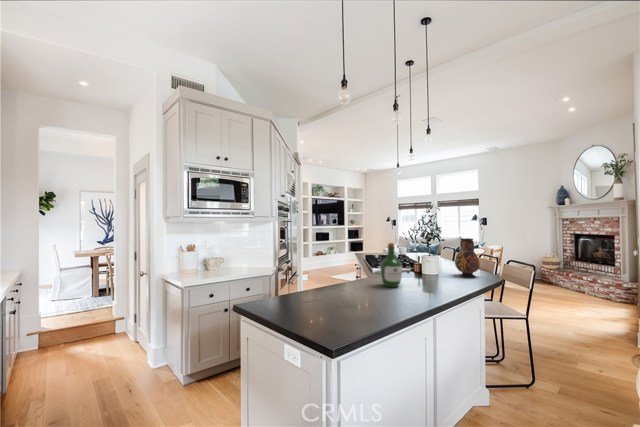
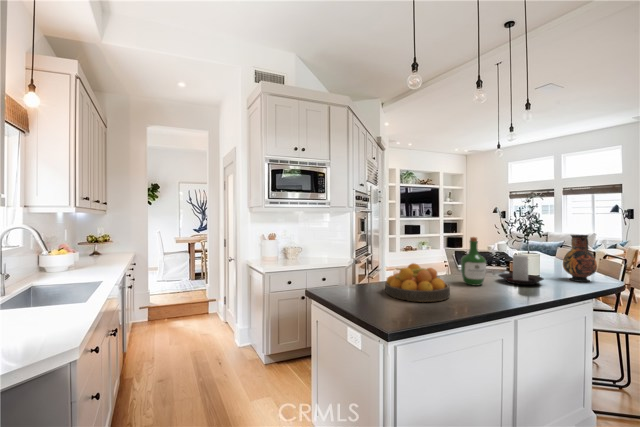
candle holder: none [409,256,445,283] -> present [499,255,544,285]
fruit bowl: none [316,271,377,310] -> present [385,263,450,302]

